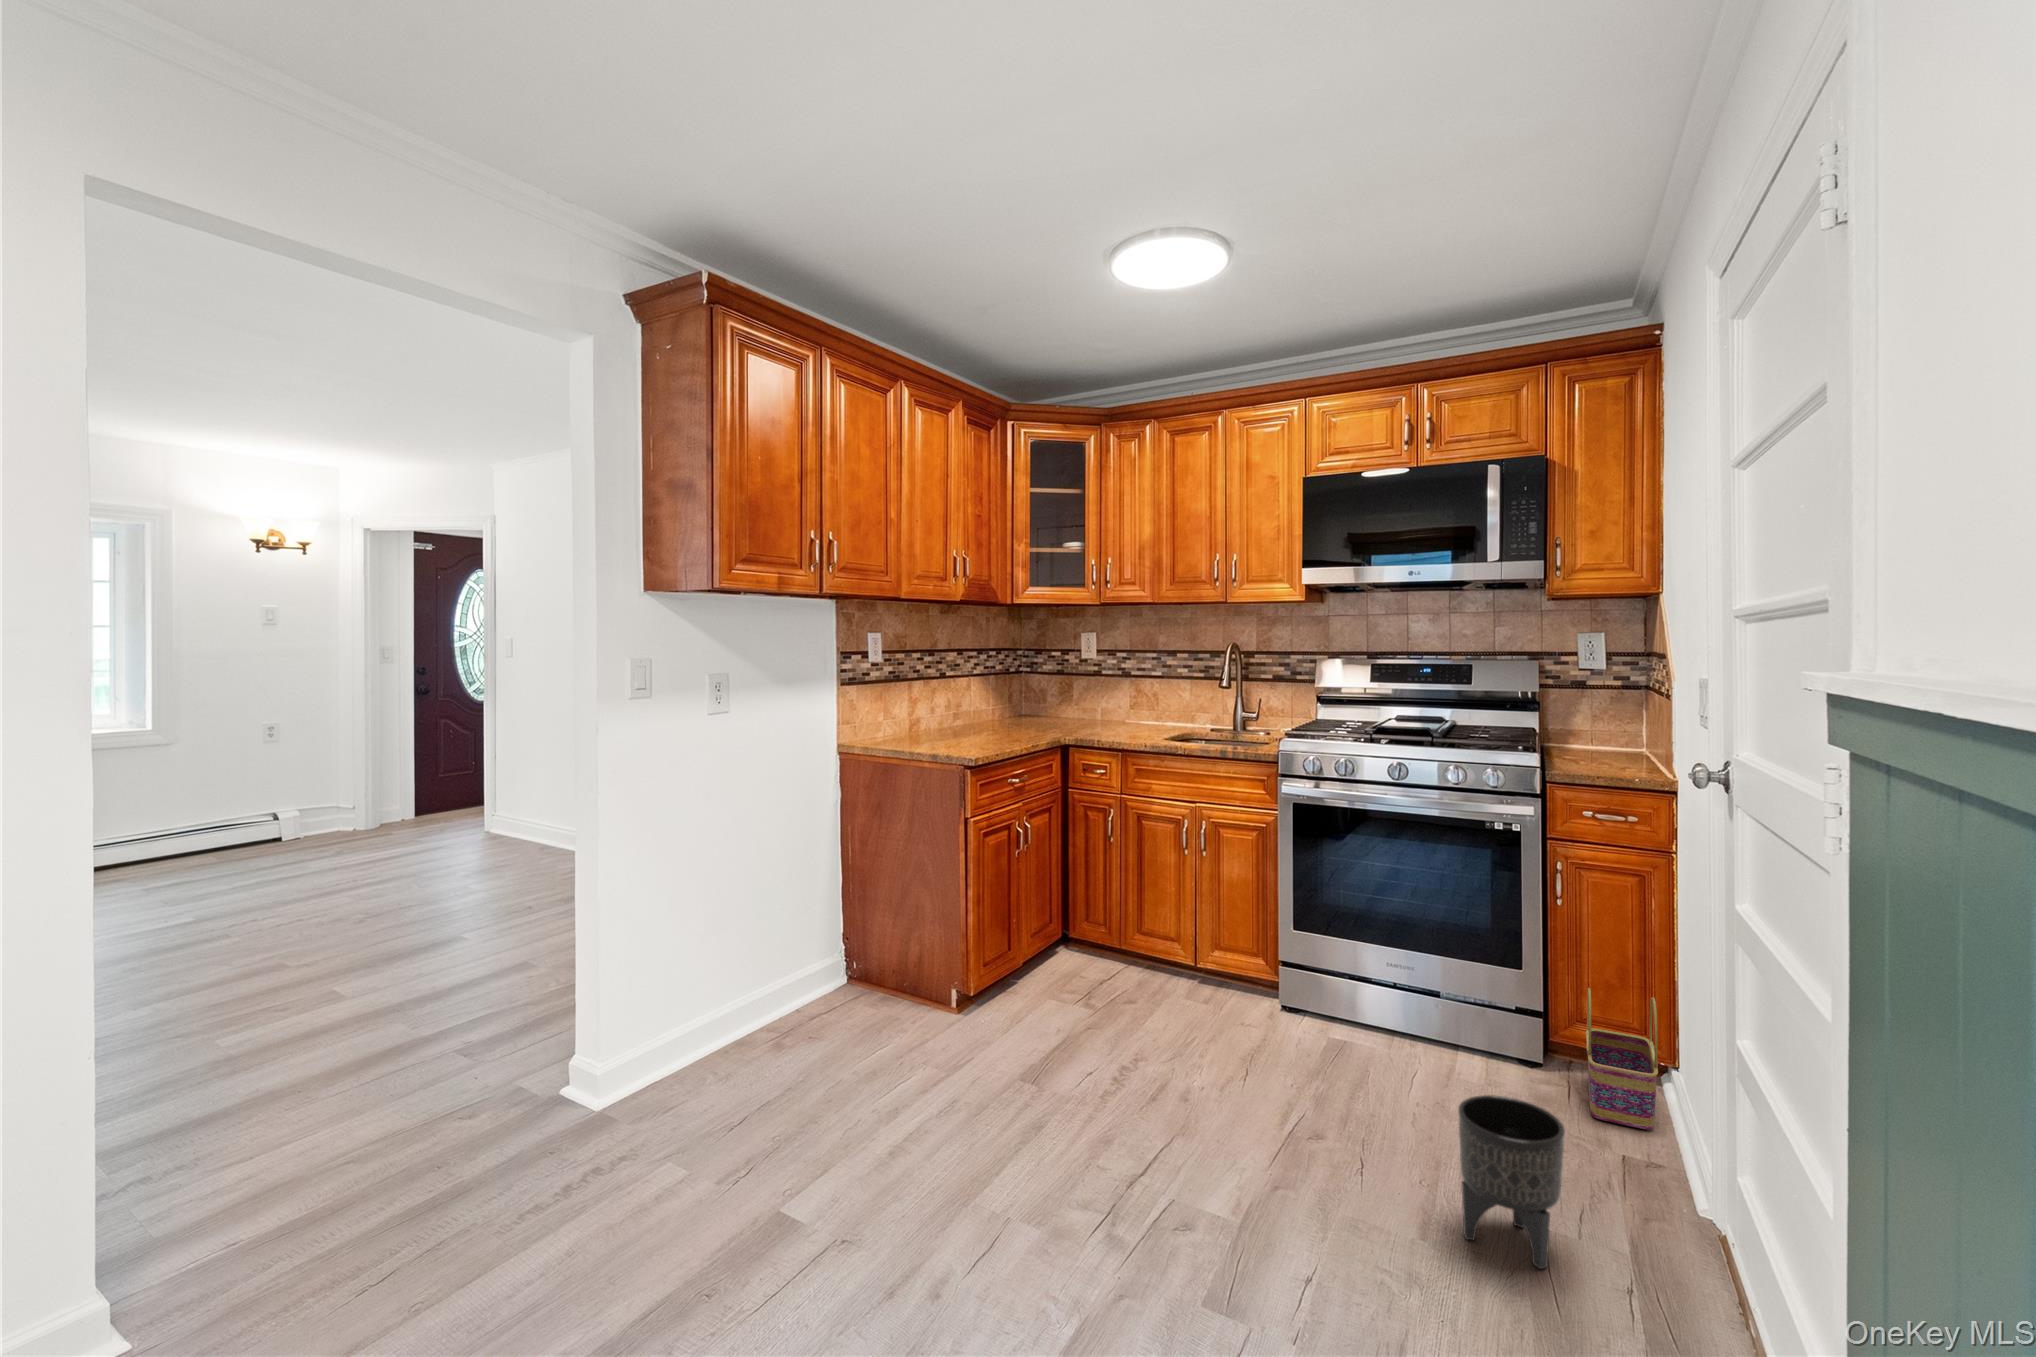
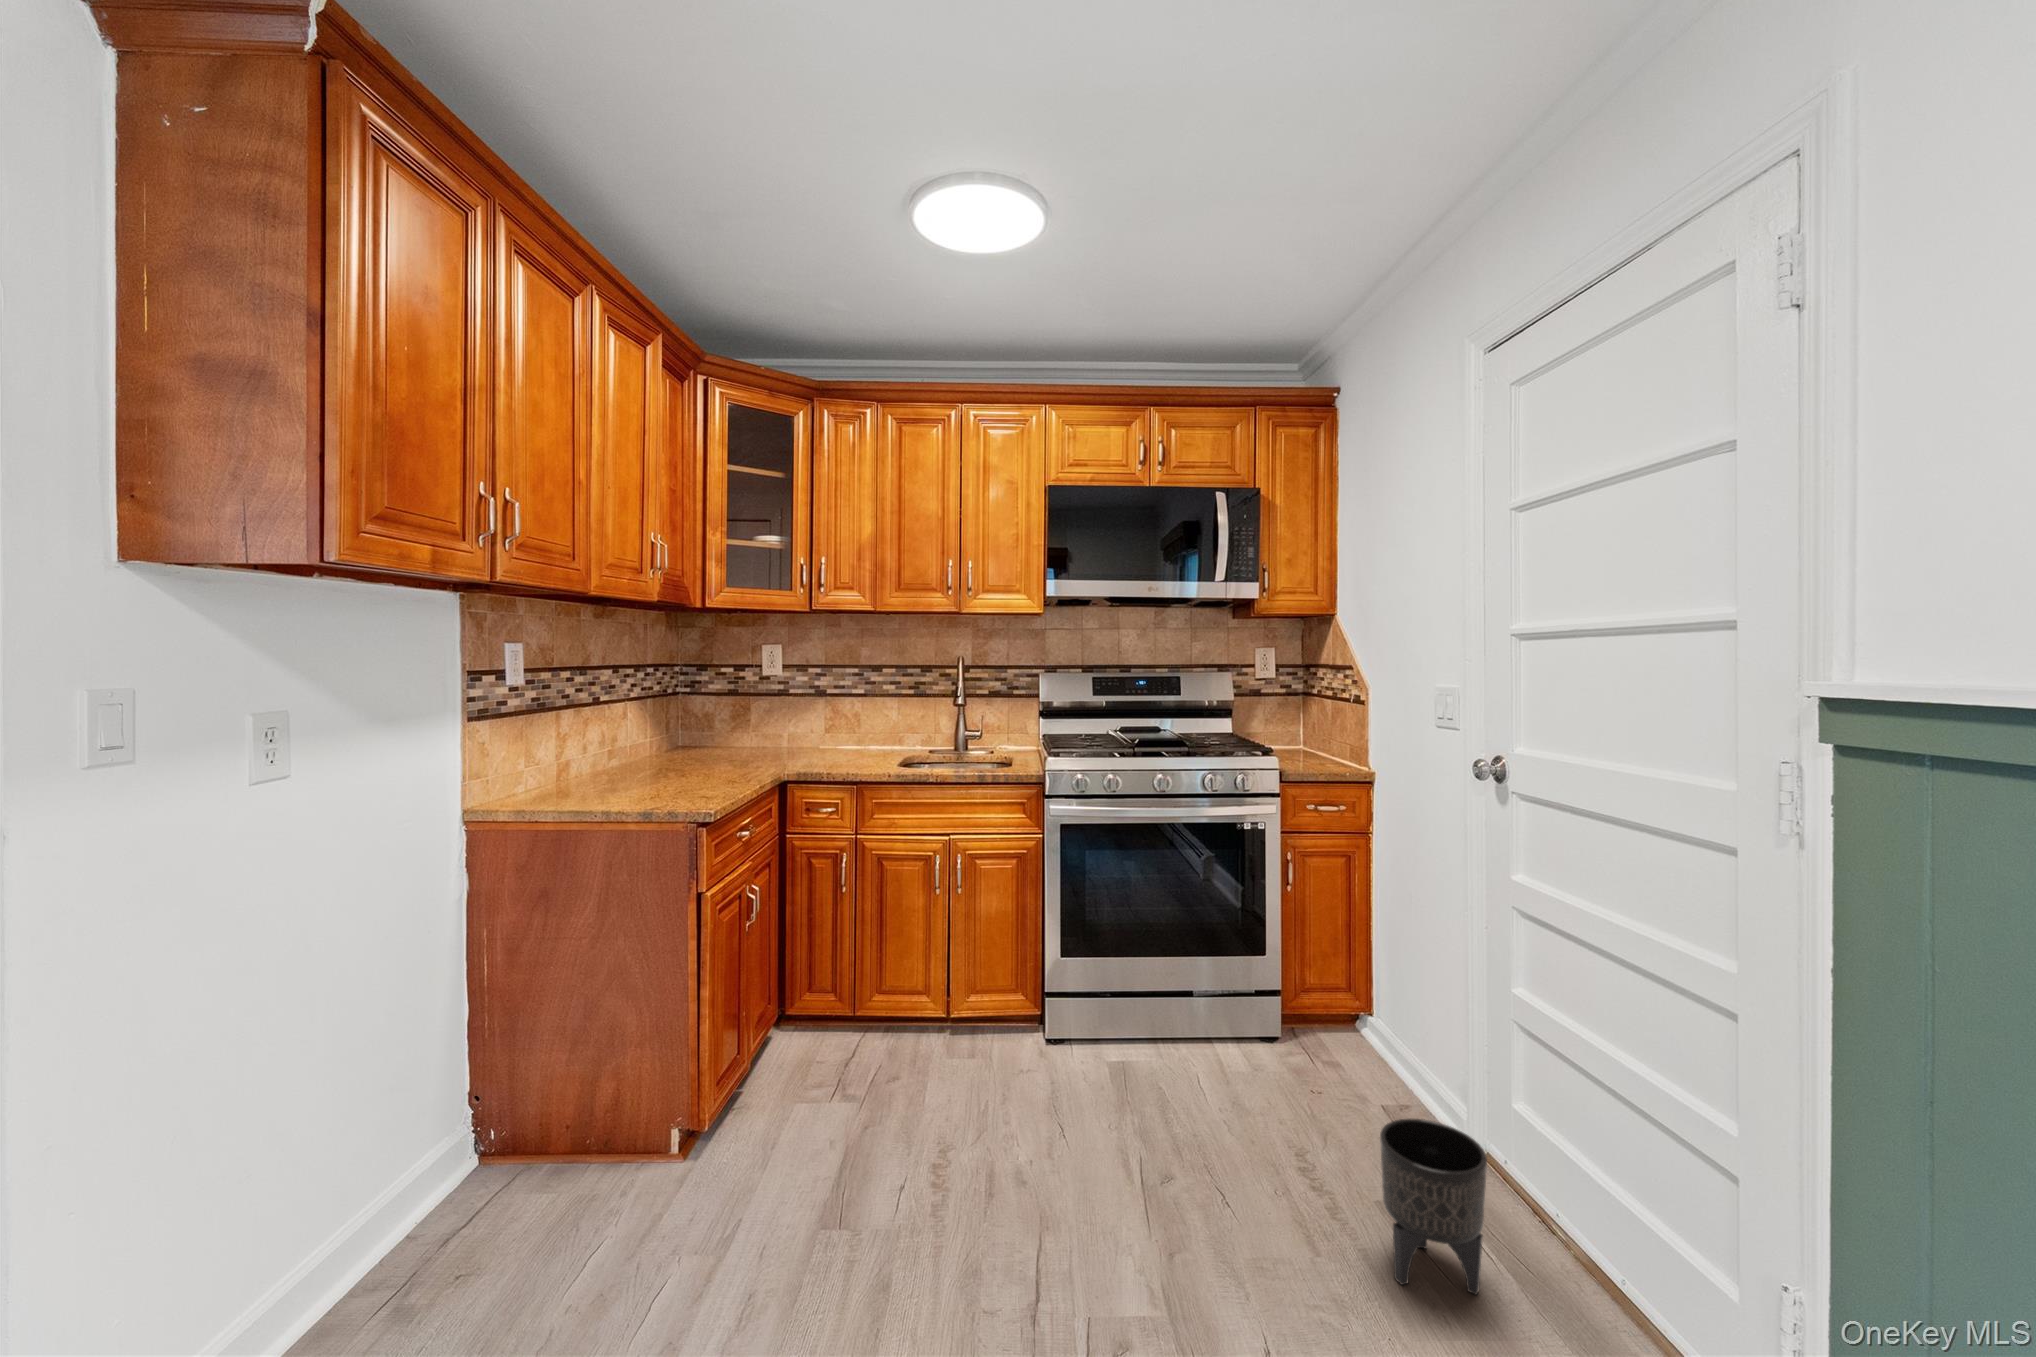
basket: present [1585,988,1658,1130] -> none [1337,973,1420,1097]

